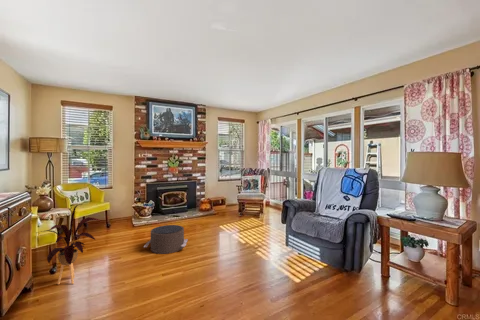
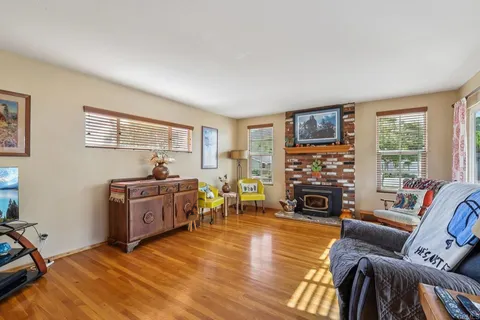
pouf: present [144,225,188,254] -> none [237,217,266,239]

